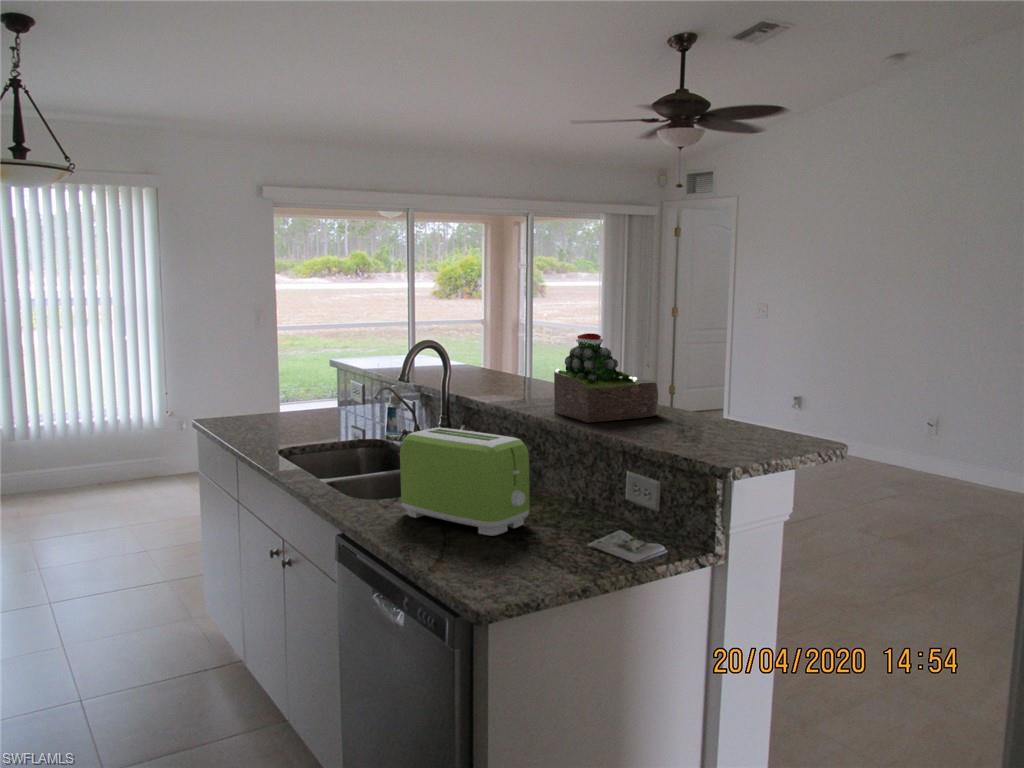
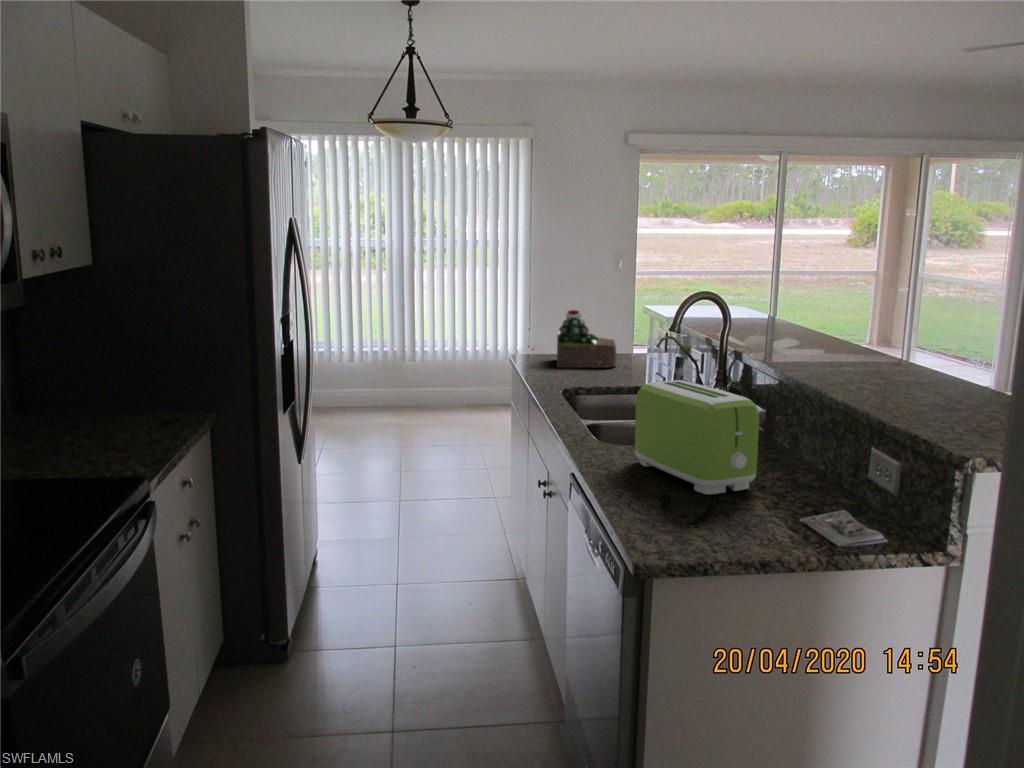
succulent plant: present [554,333,658,423] -> present [557,310,617,368]

